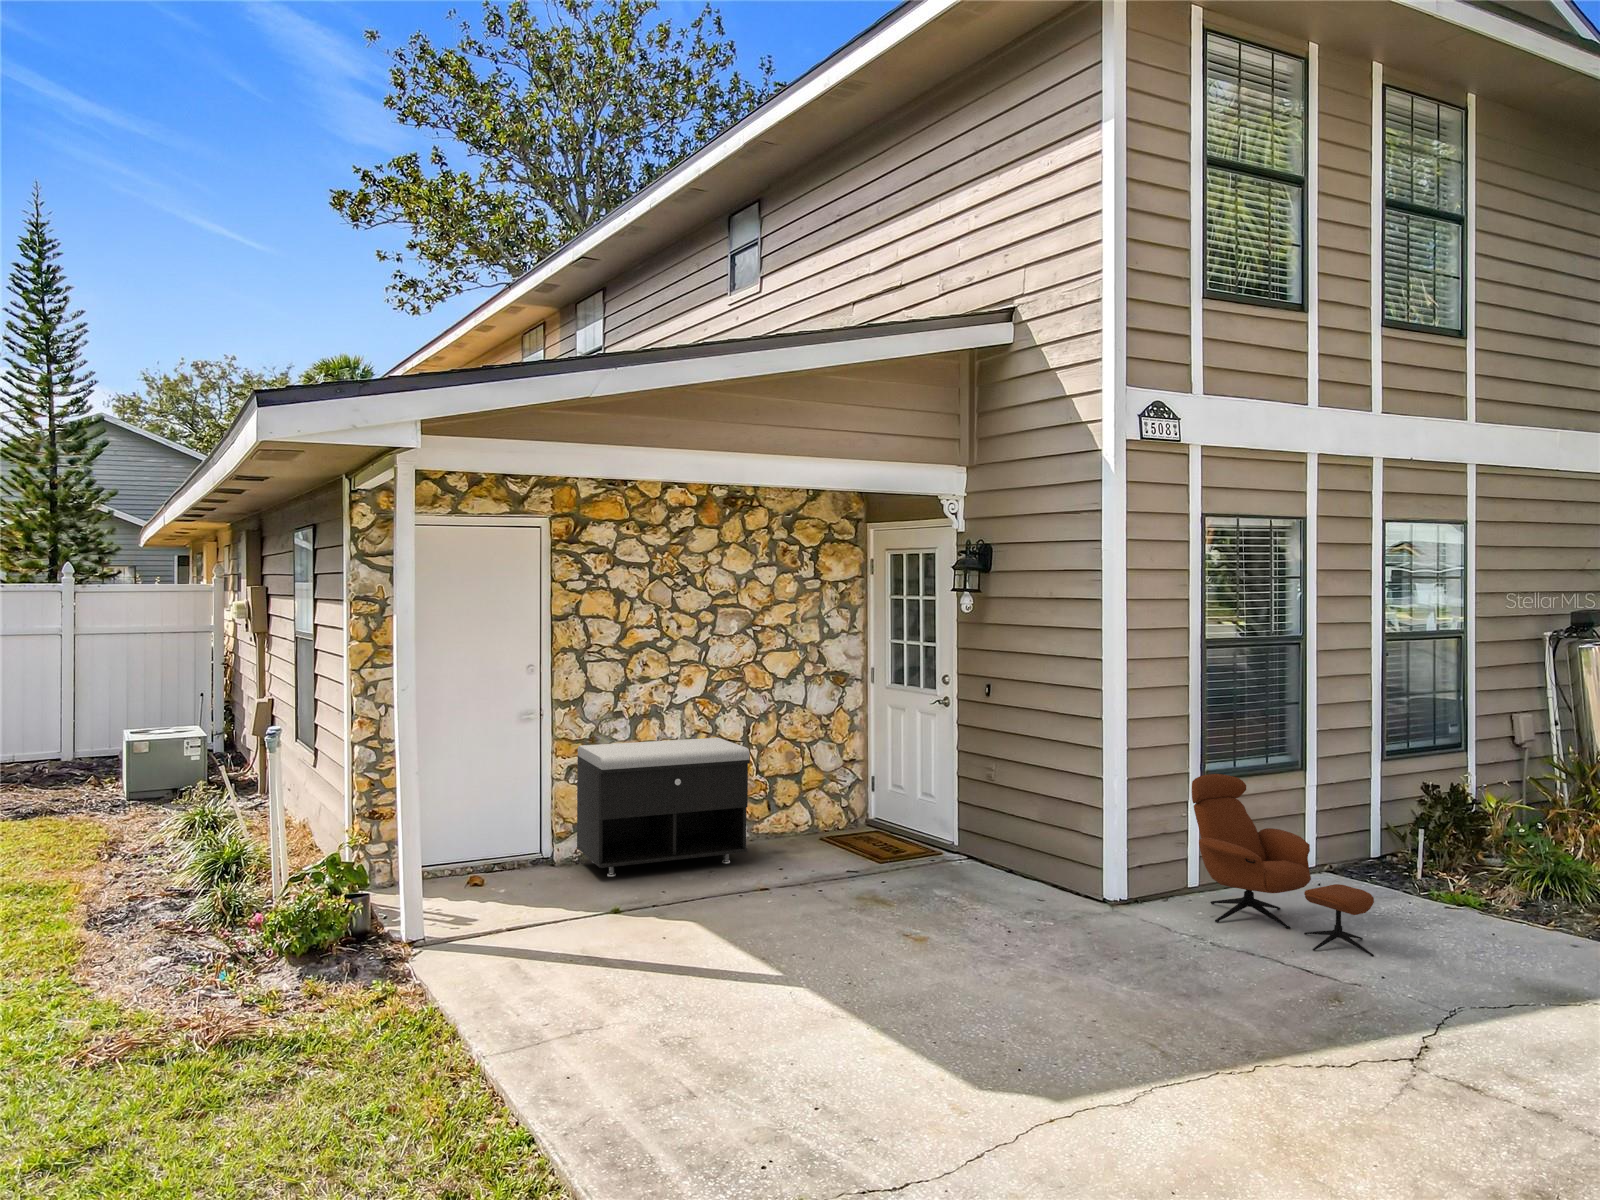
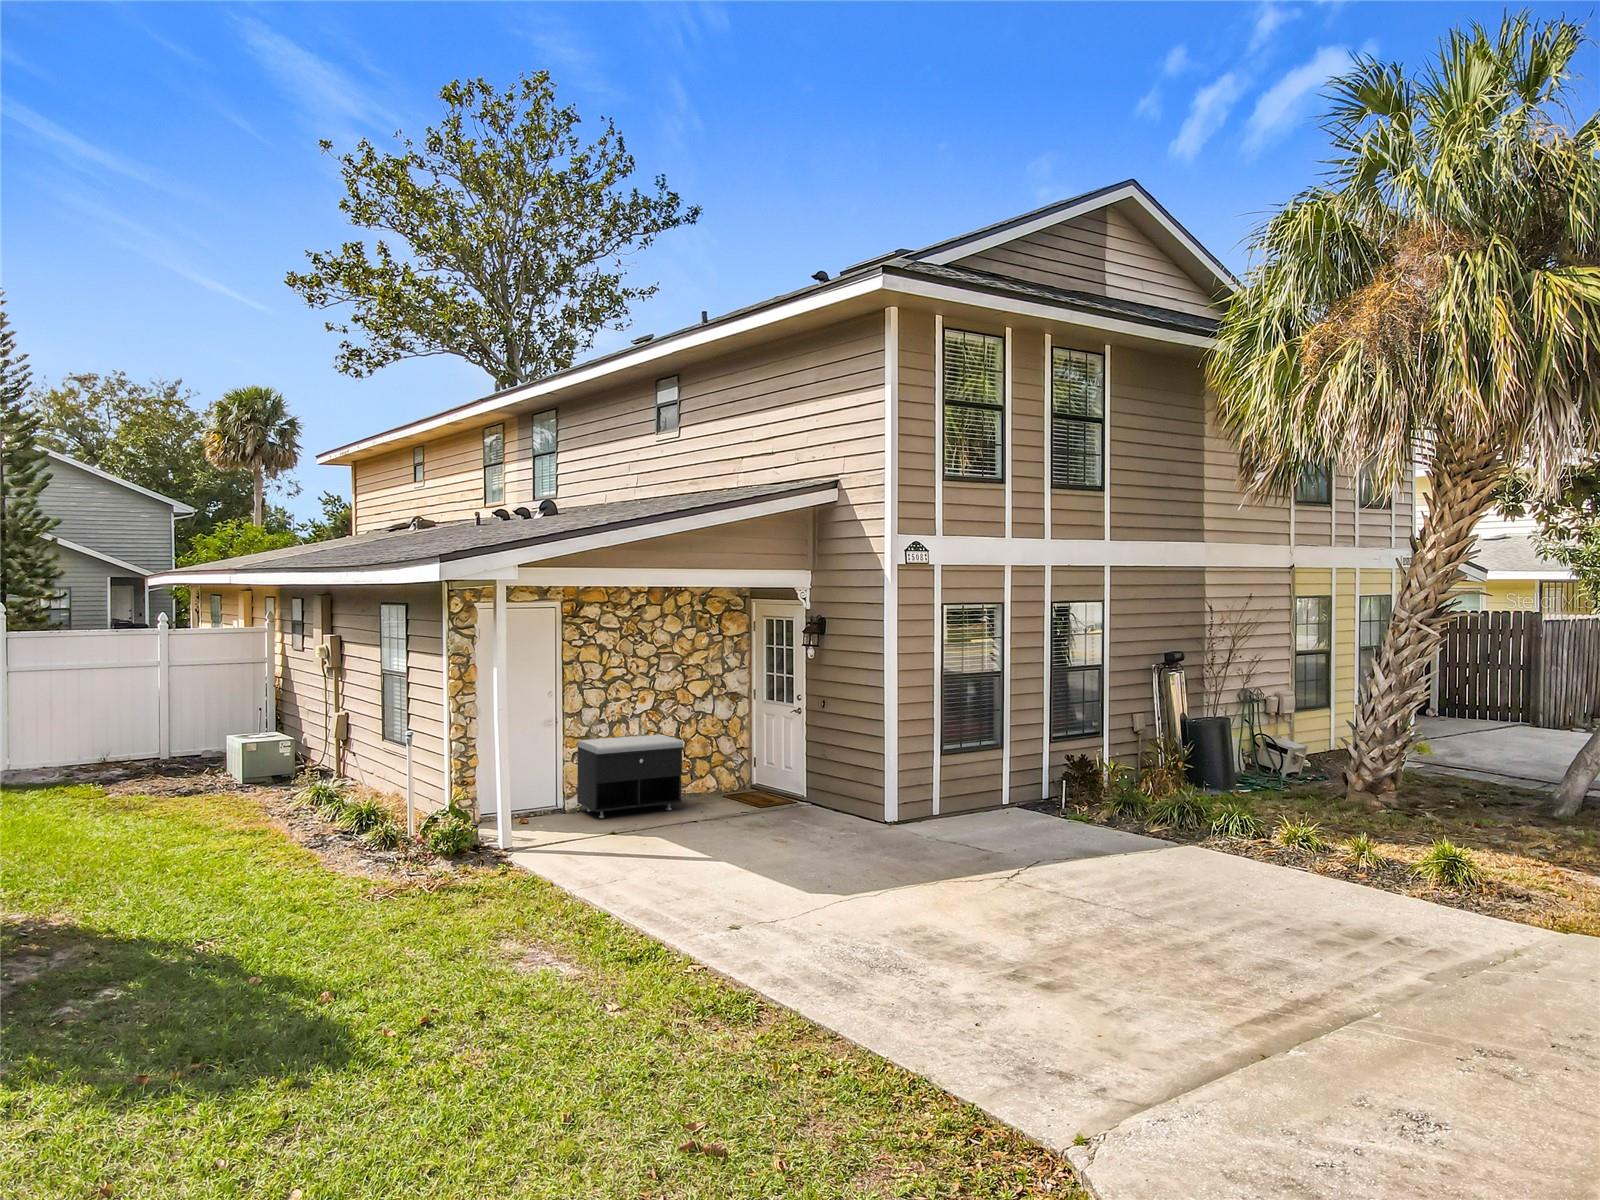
lounge chair: present [1192,774,1374,956] -> none [932,750,1017,842]

